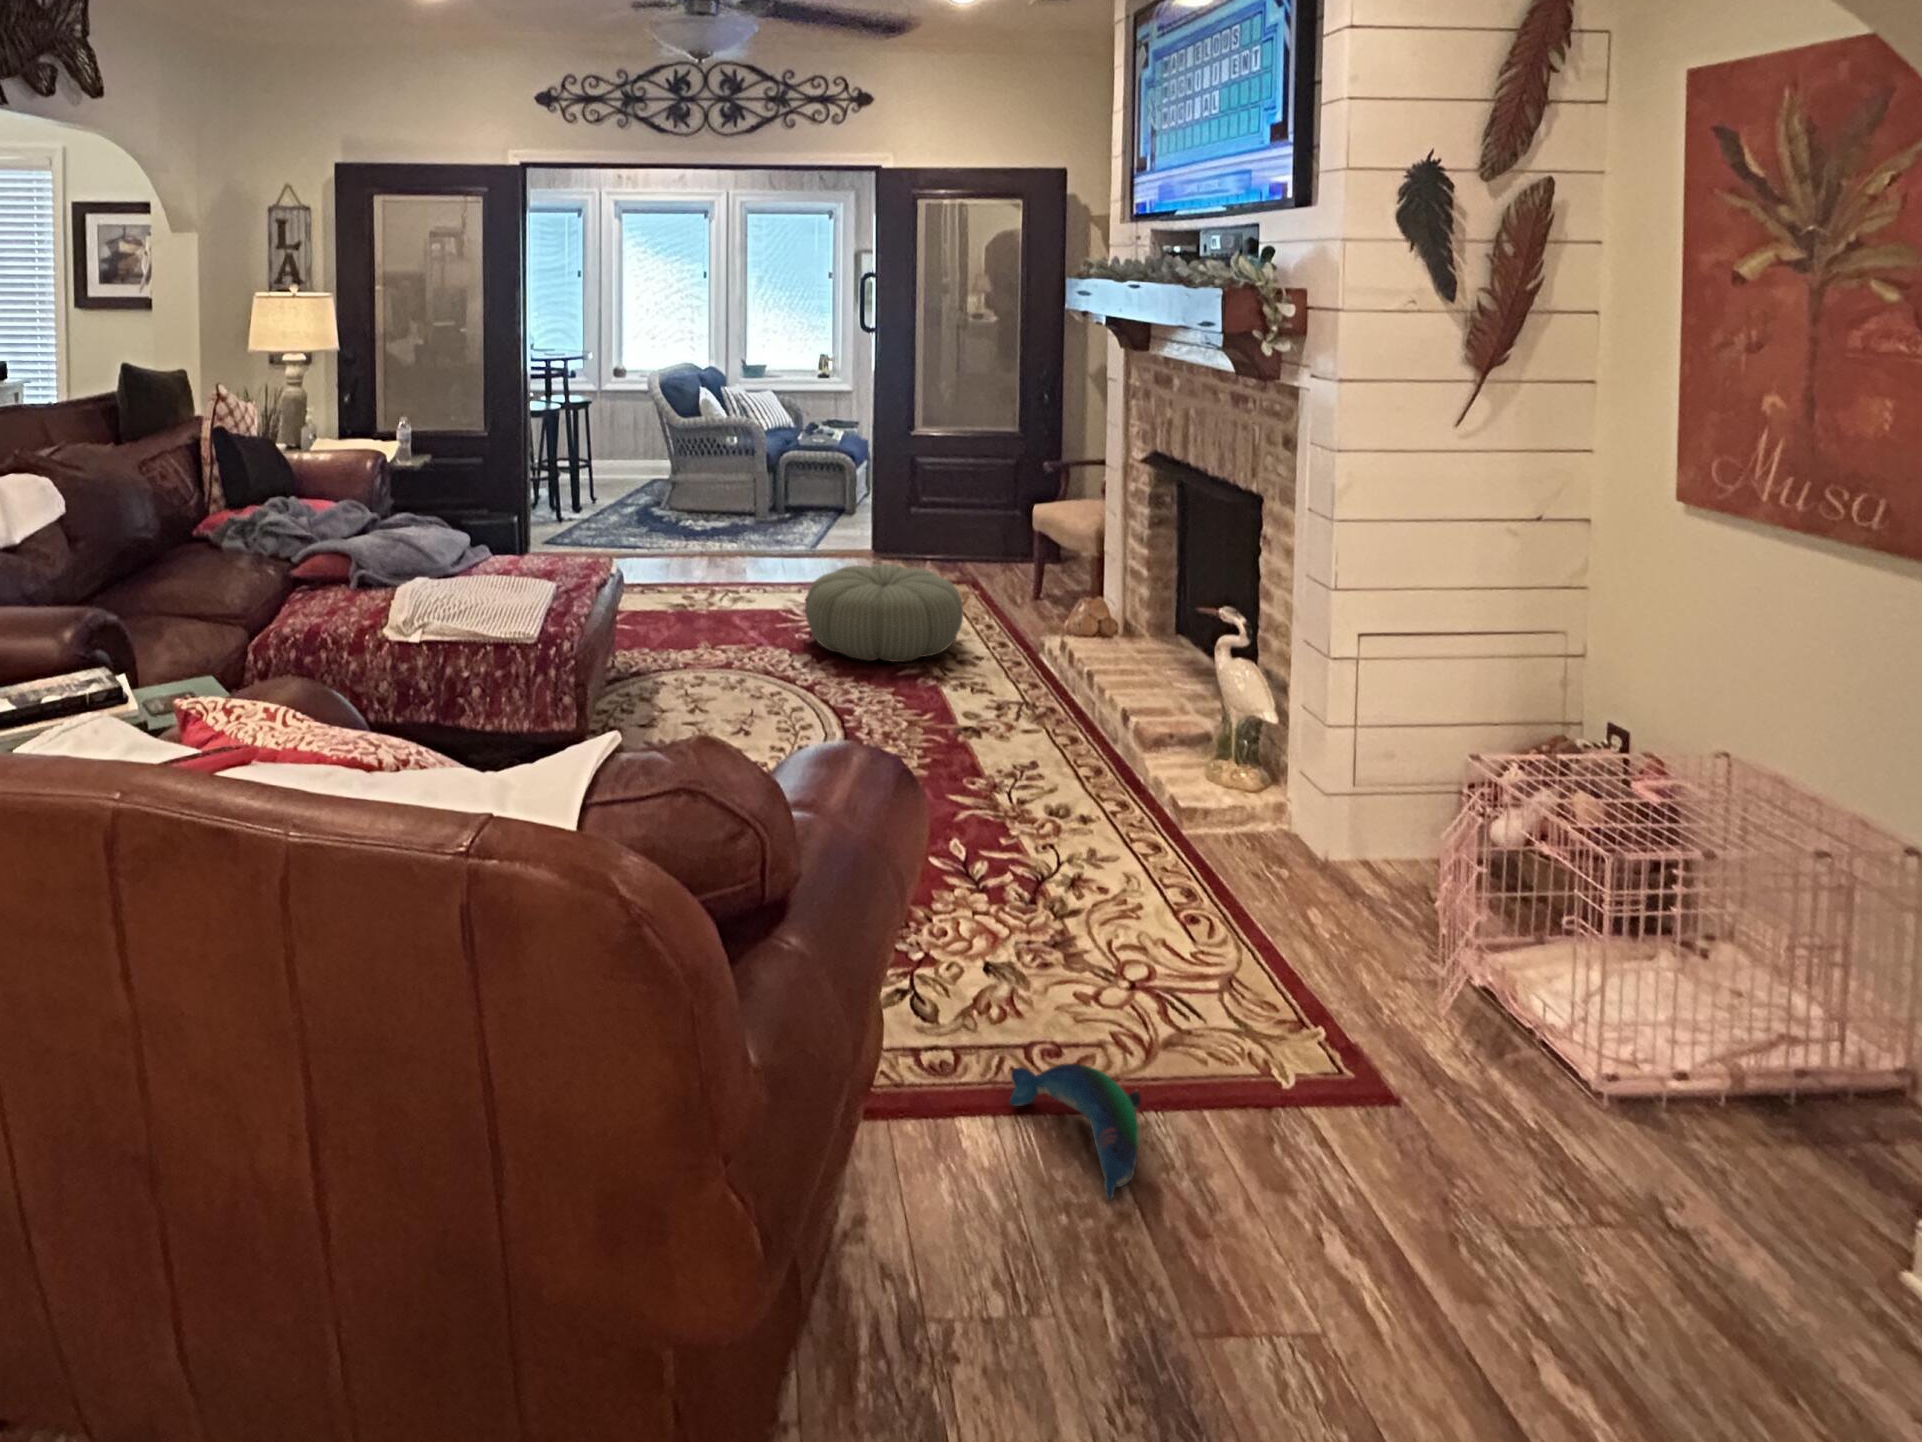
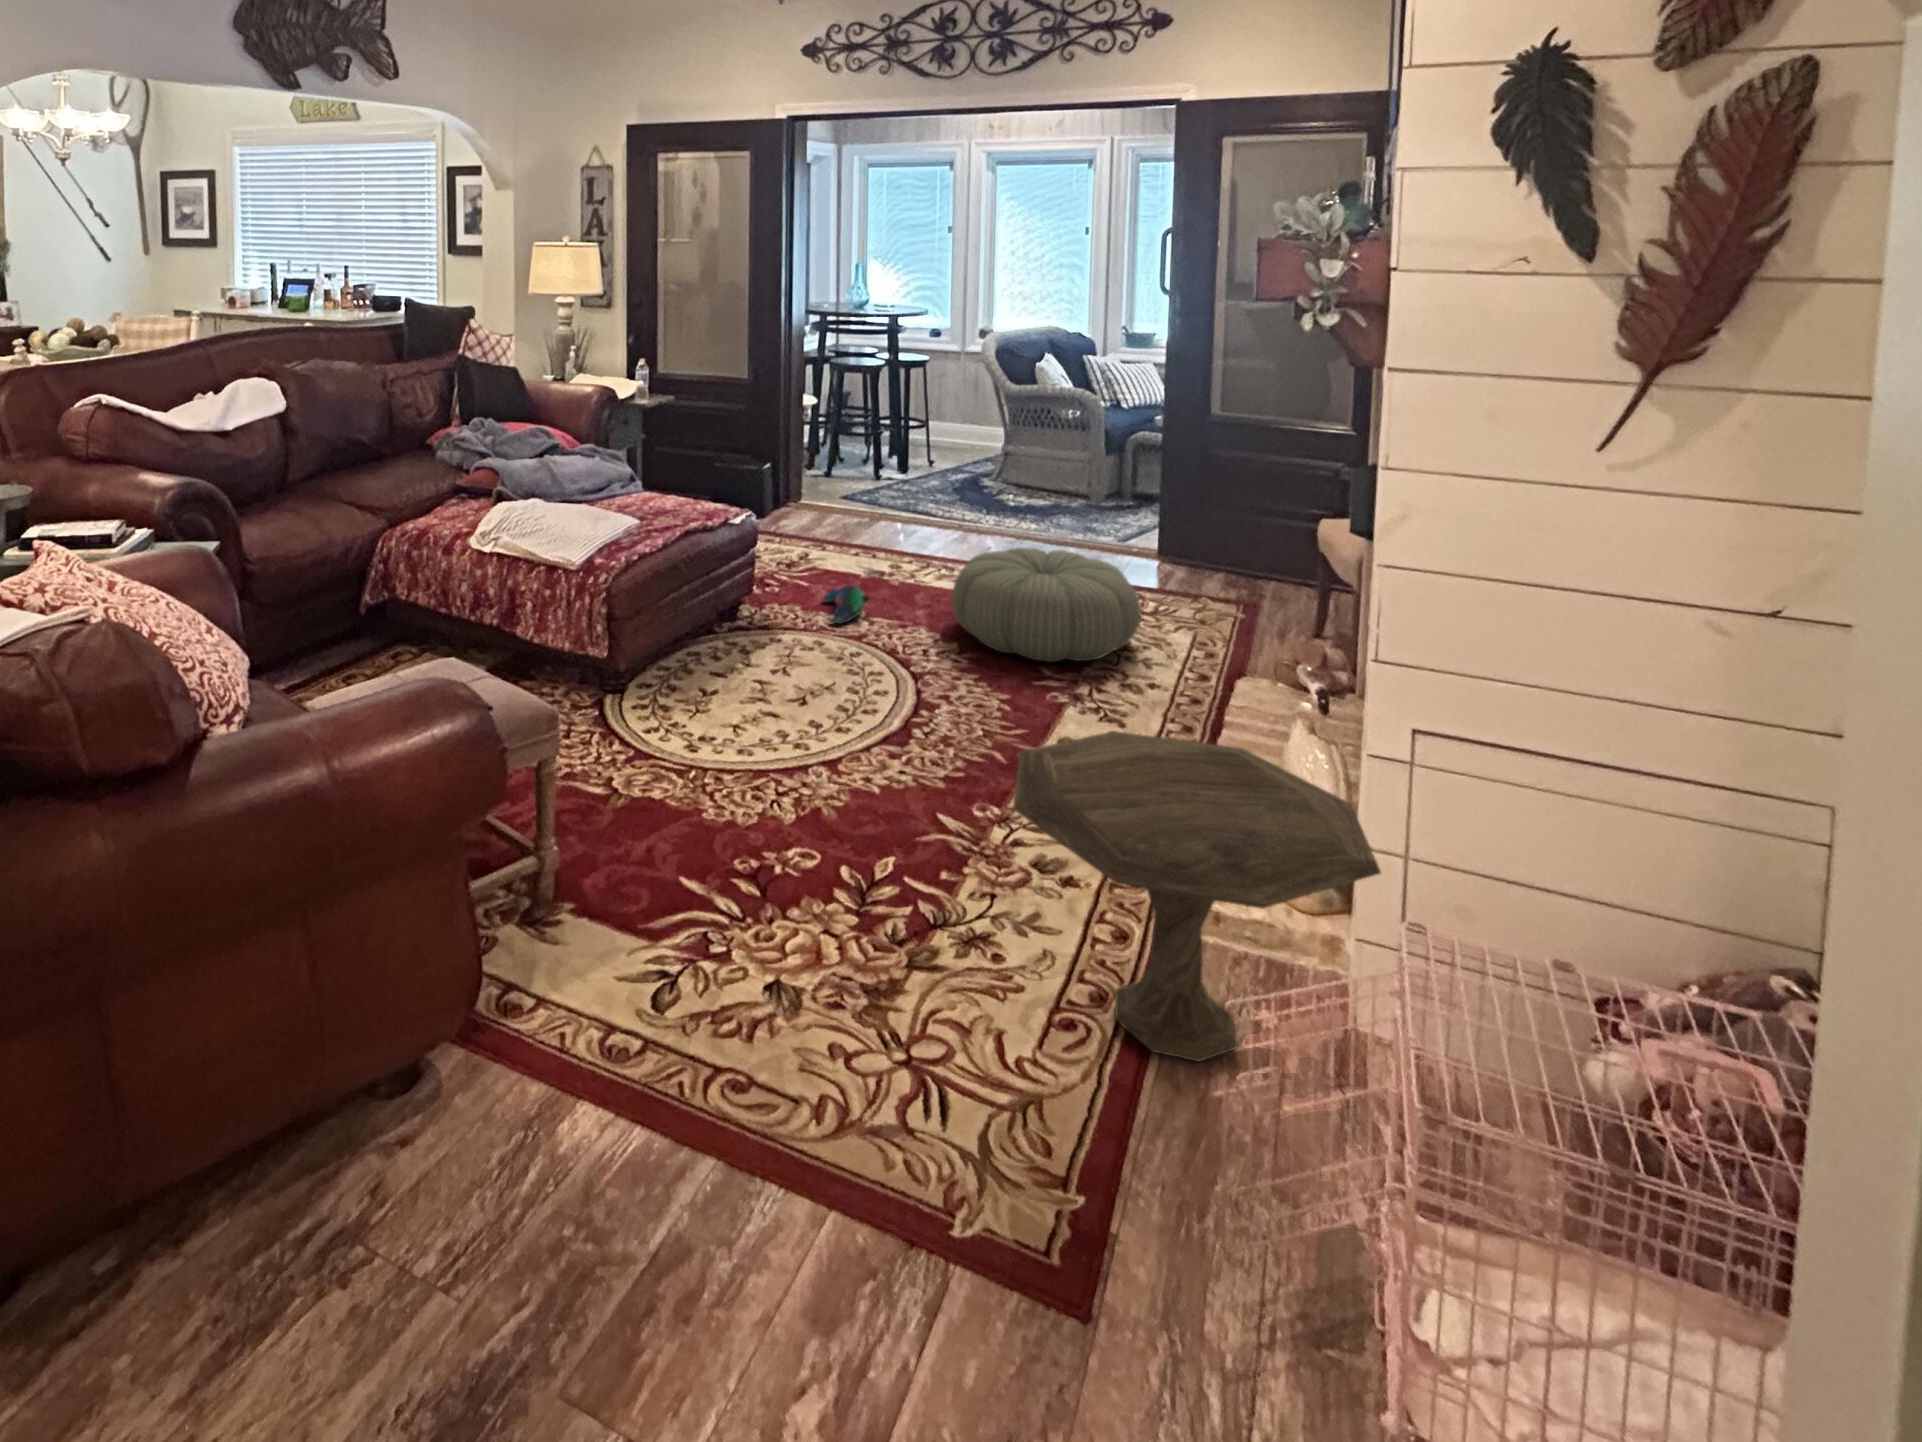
side table: none [1104,678,1386,919] -> present [1013,731,1381,1061]
plush toy: present [1009,1064,1141,1200] -> present [823,585,869,624]

